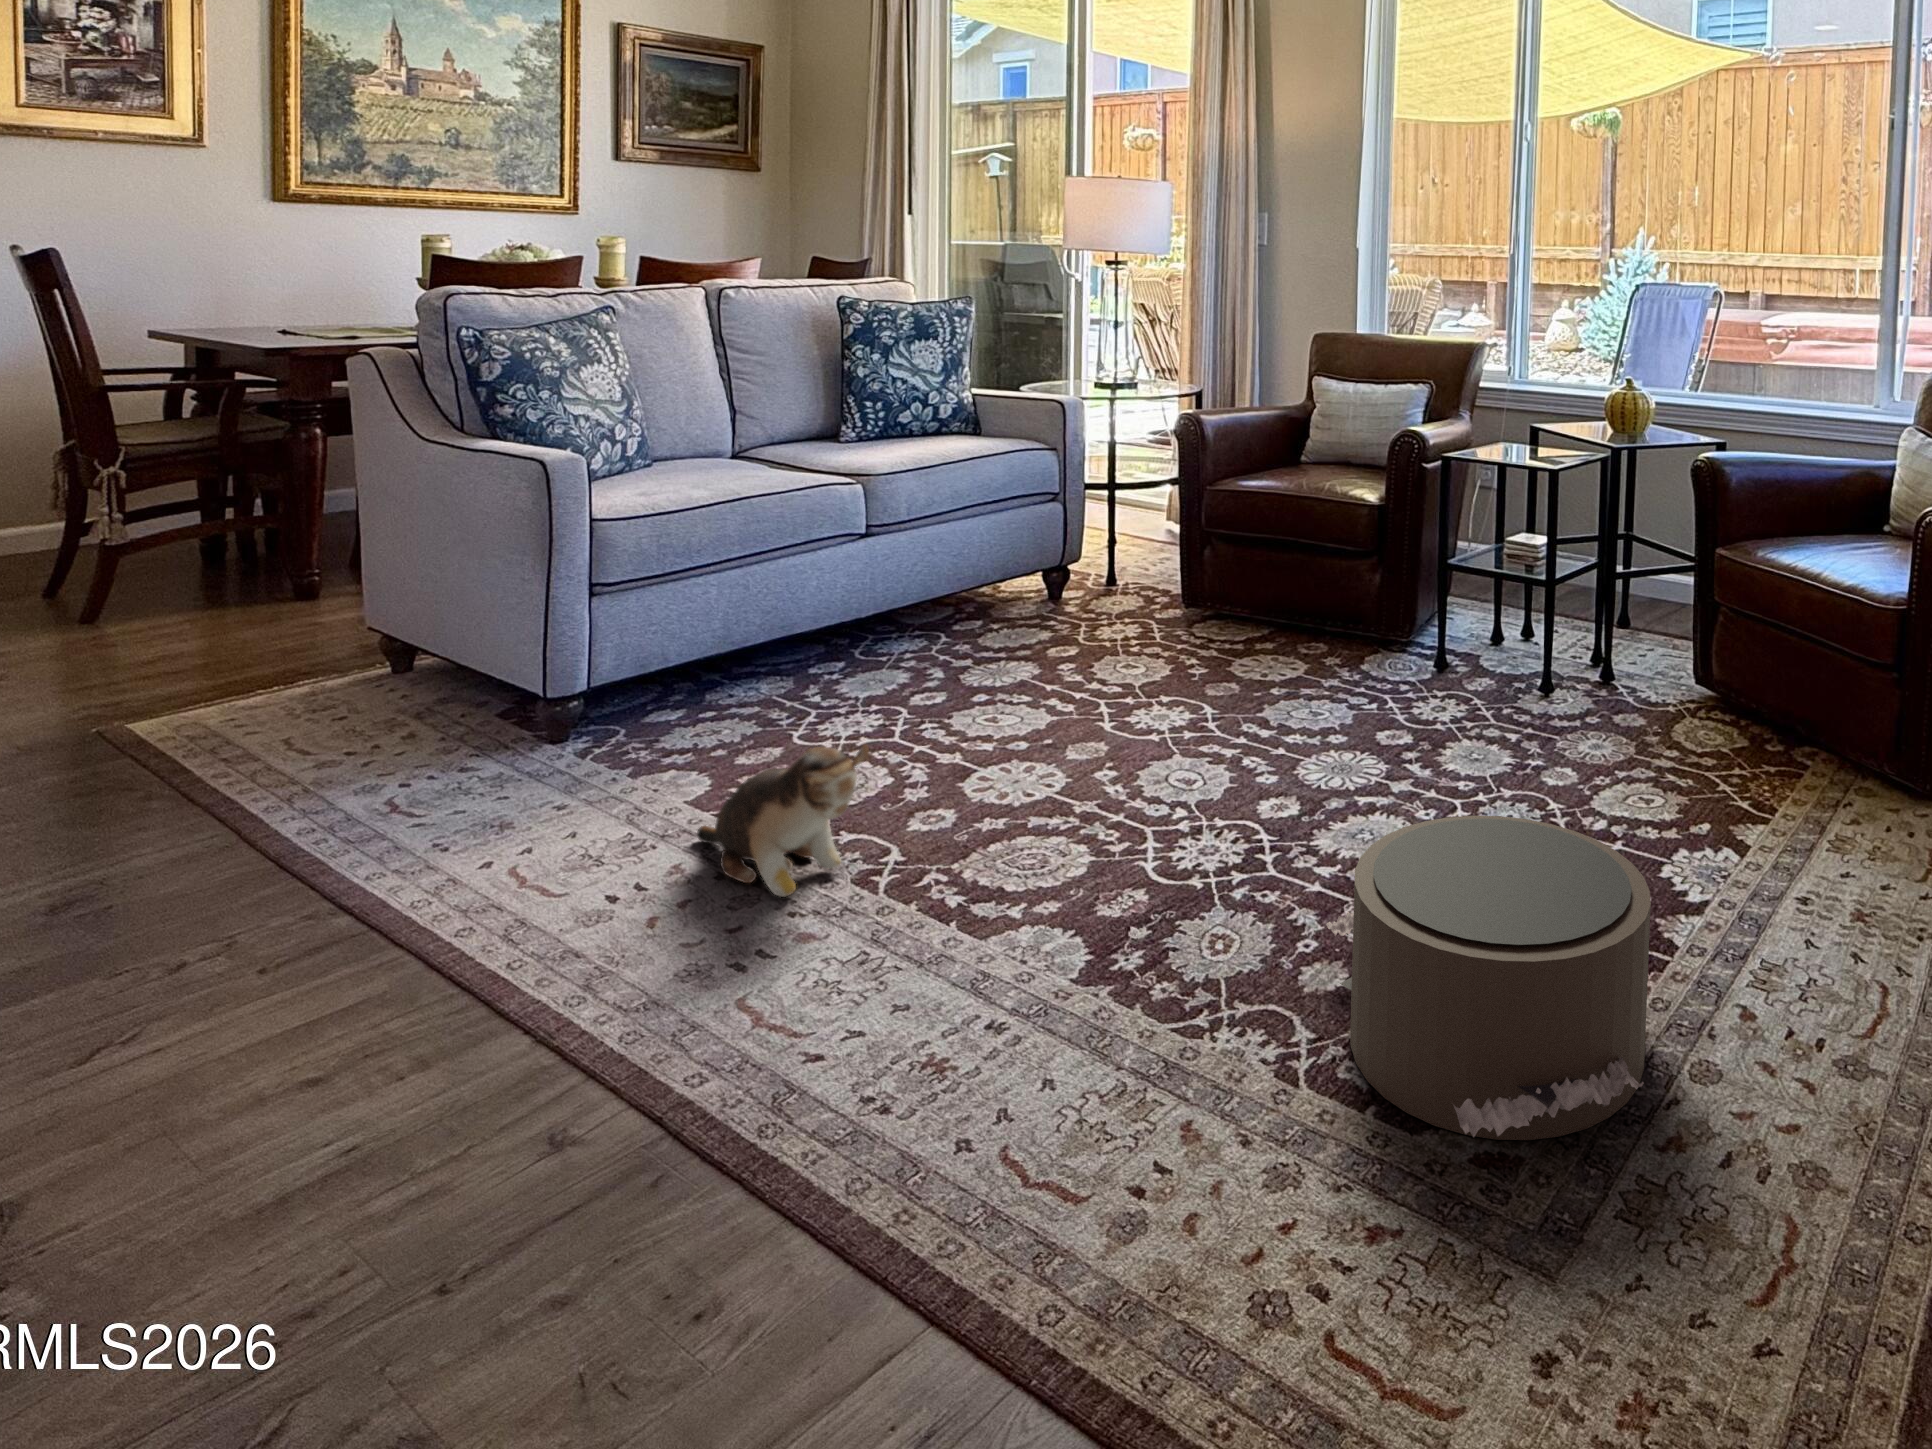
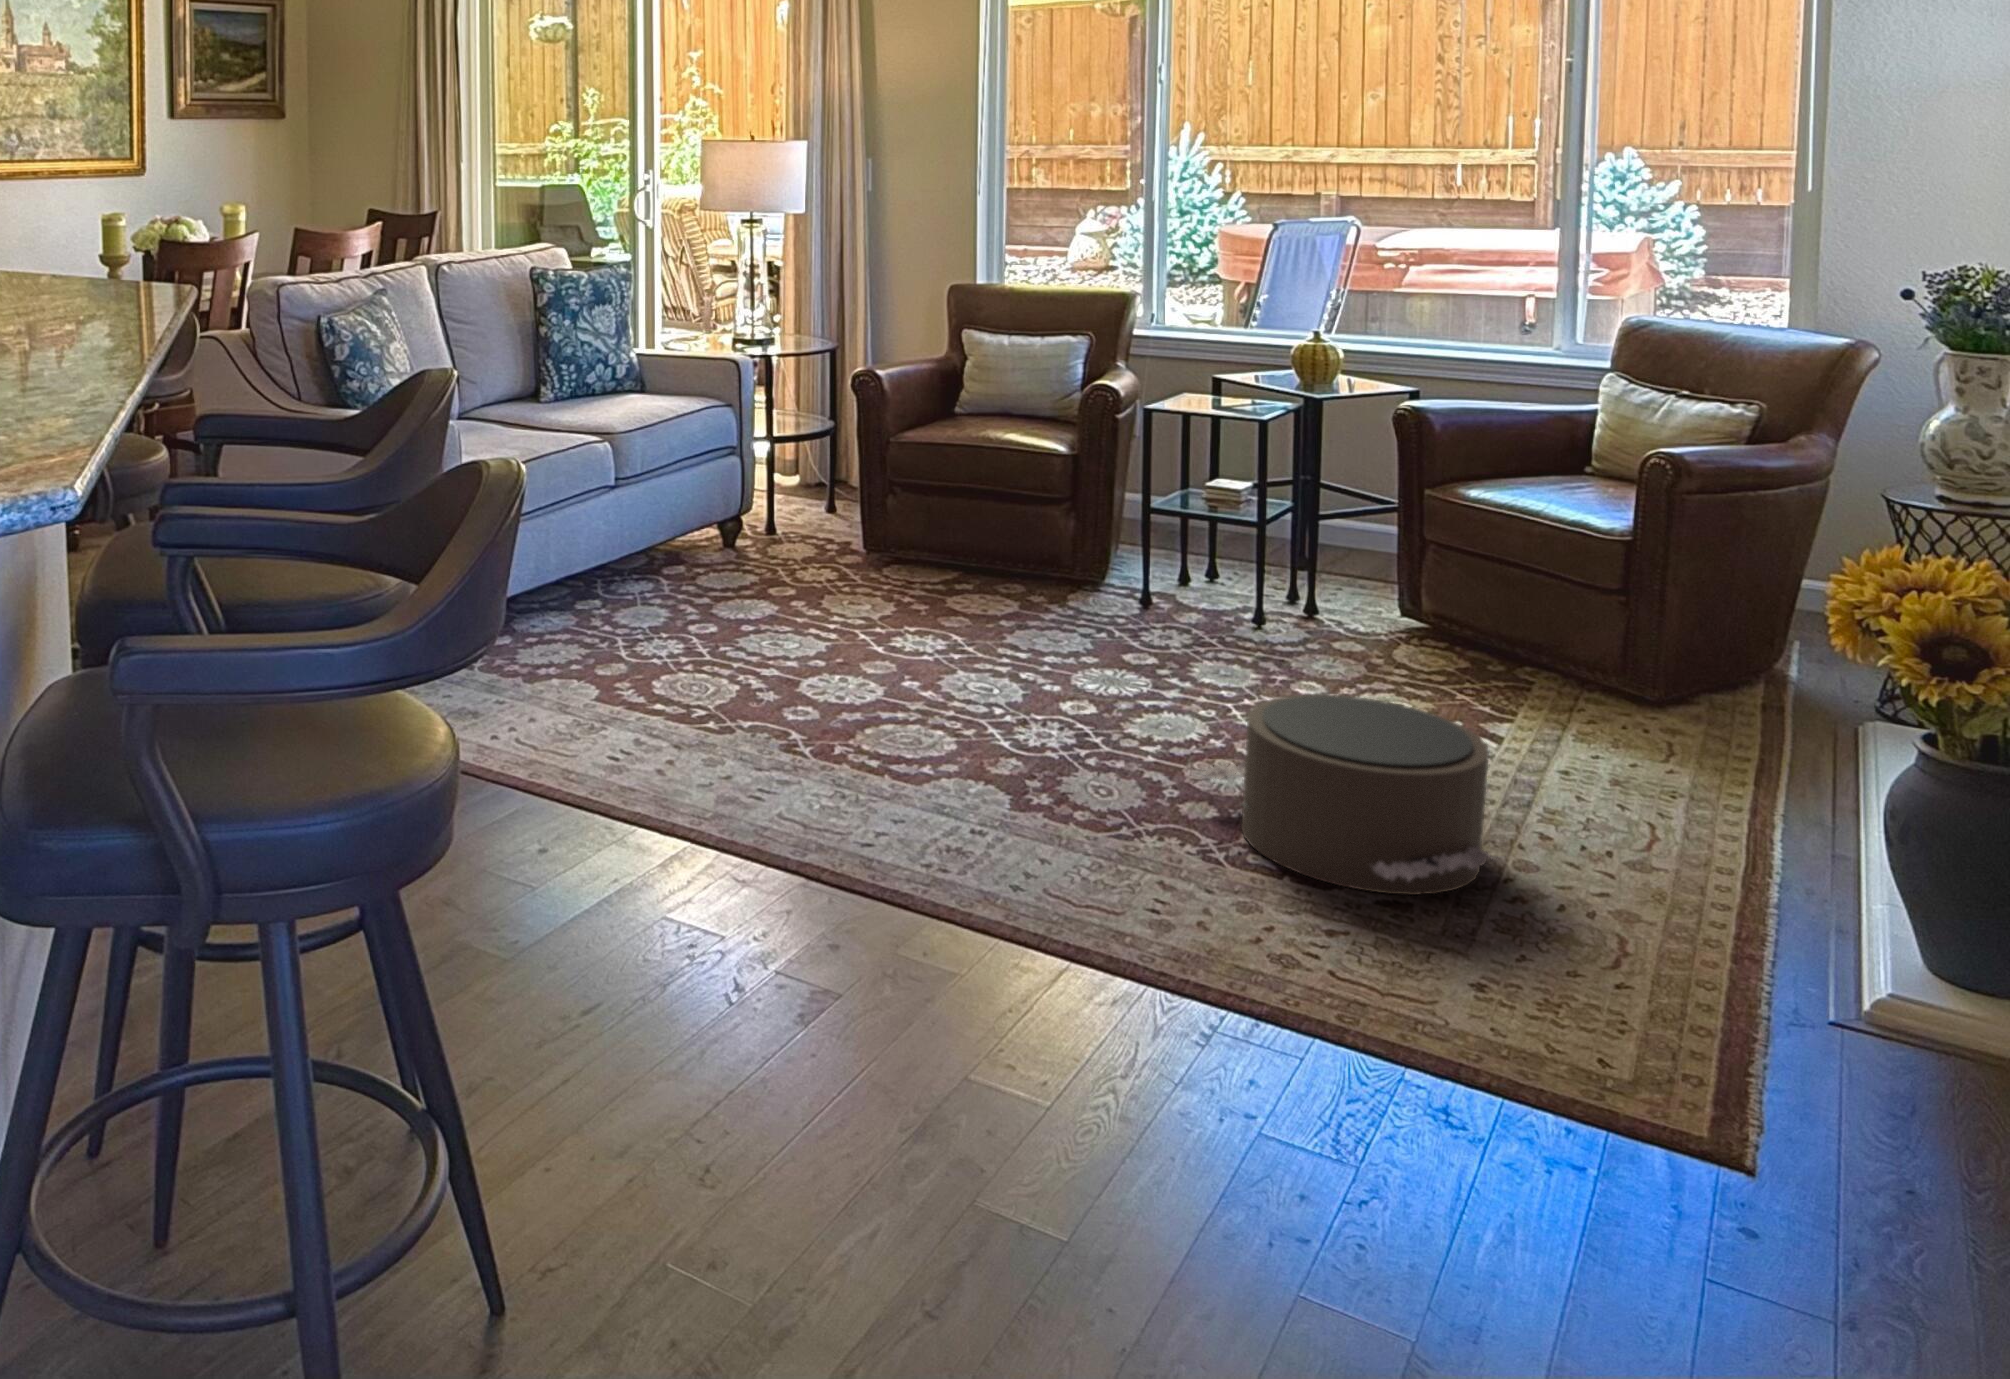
plush toy: present [697,744,869,897] -> none [640,646,813,758]

